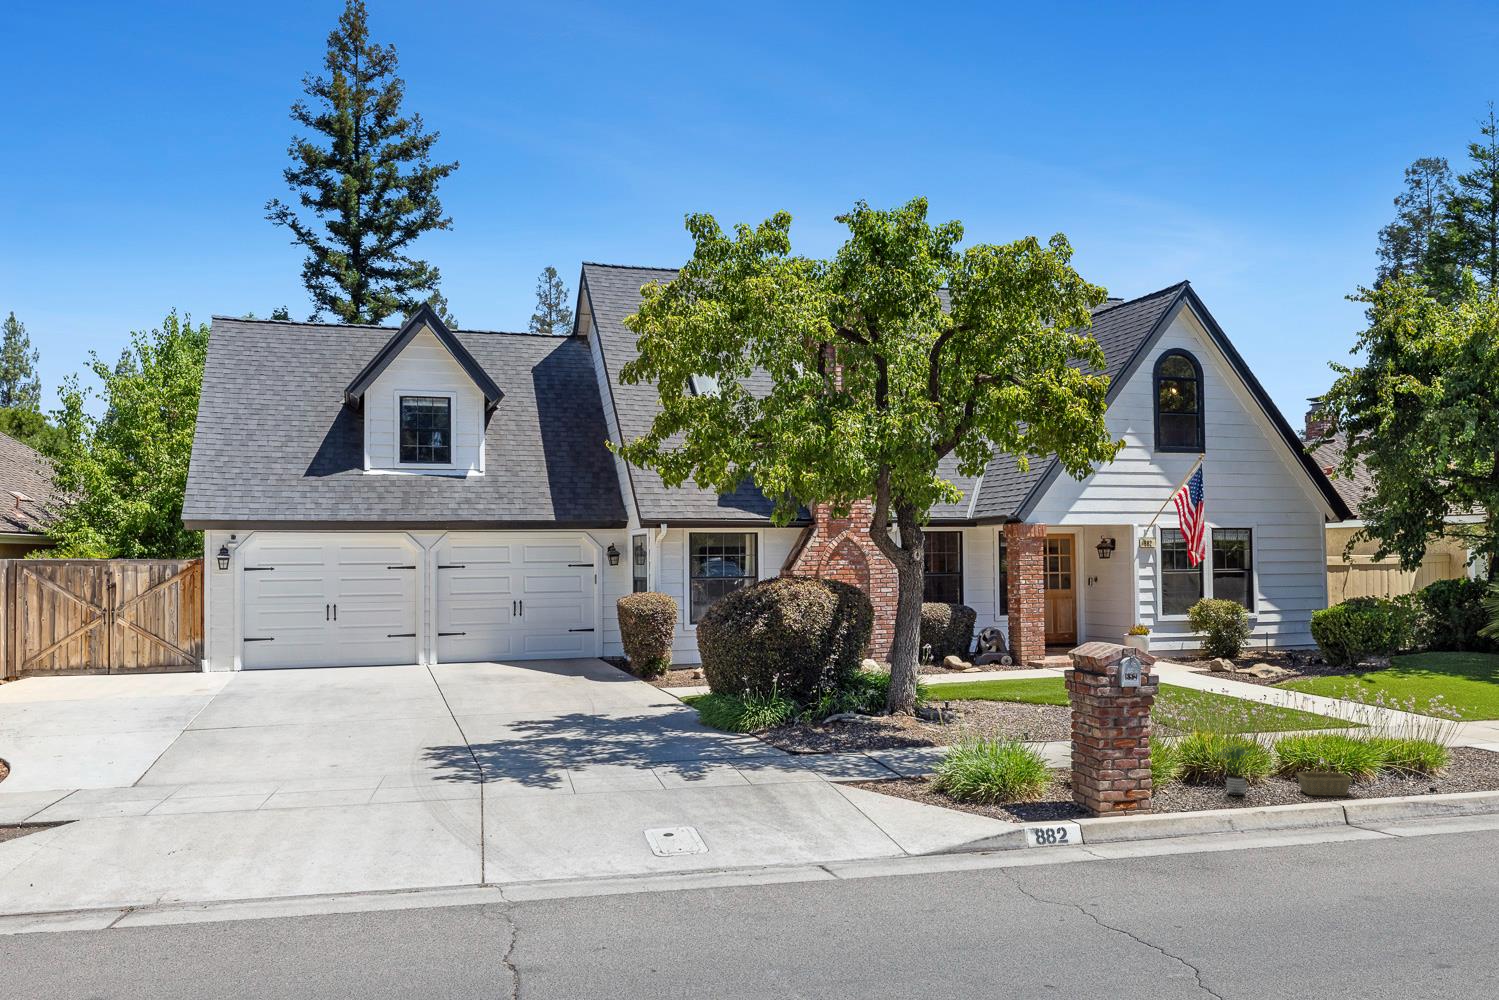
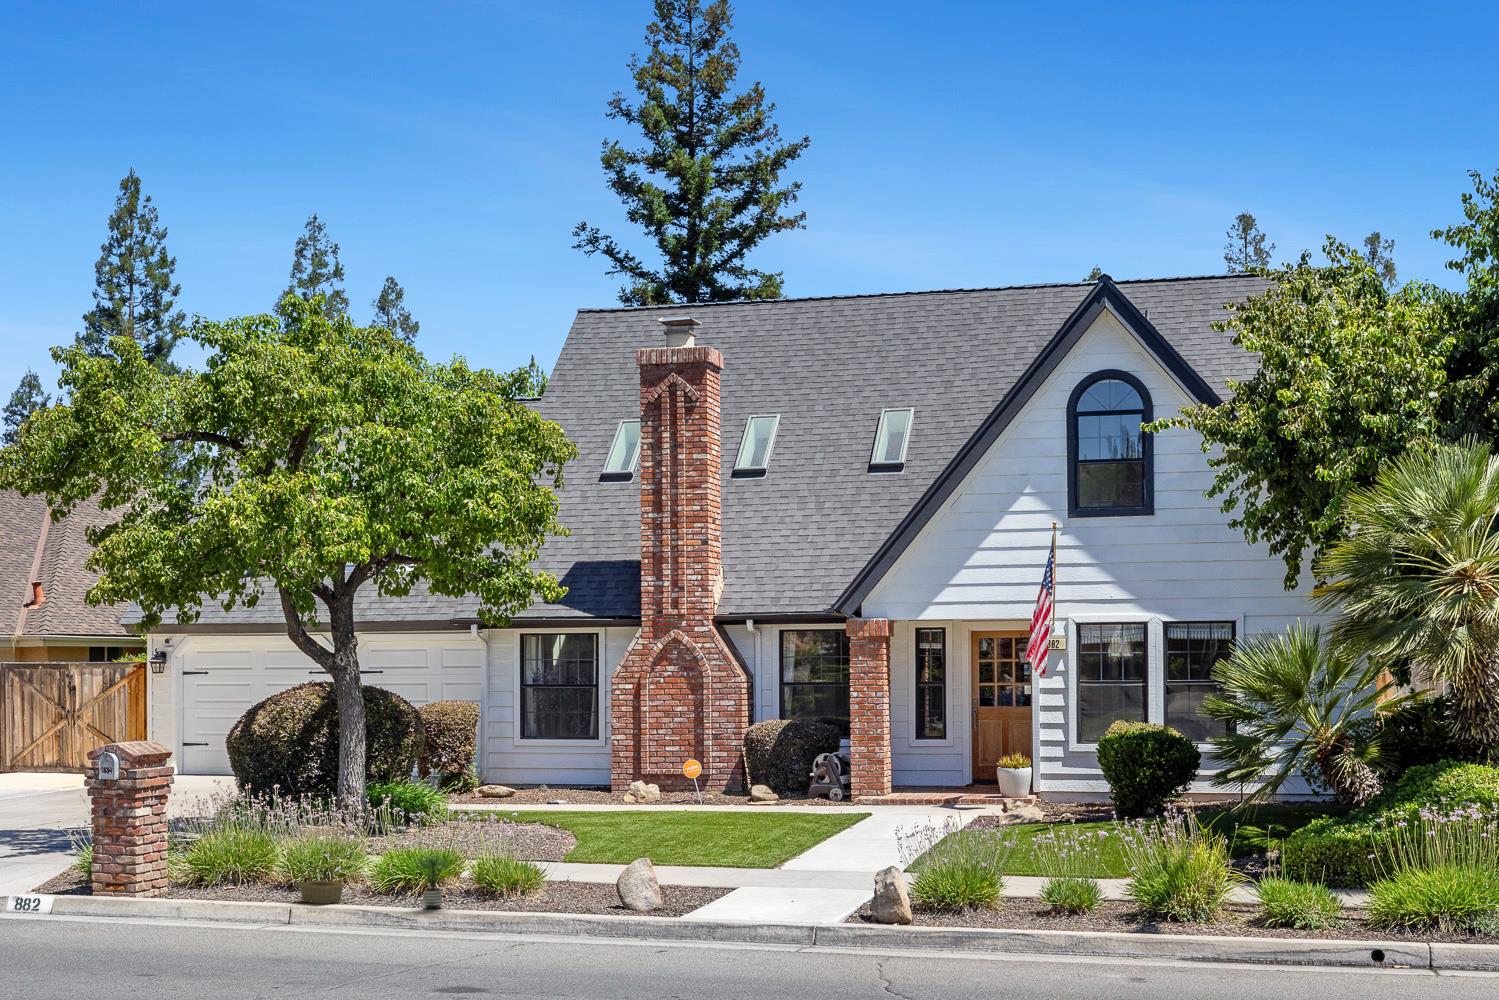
potted plant: present [1216,745,1249,796] -> present [416,855,446,909]

